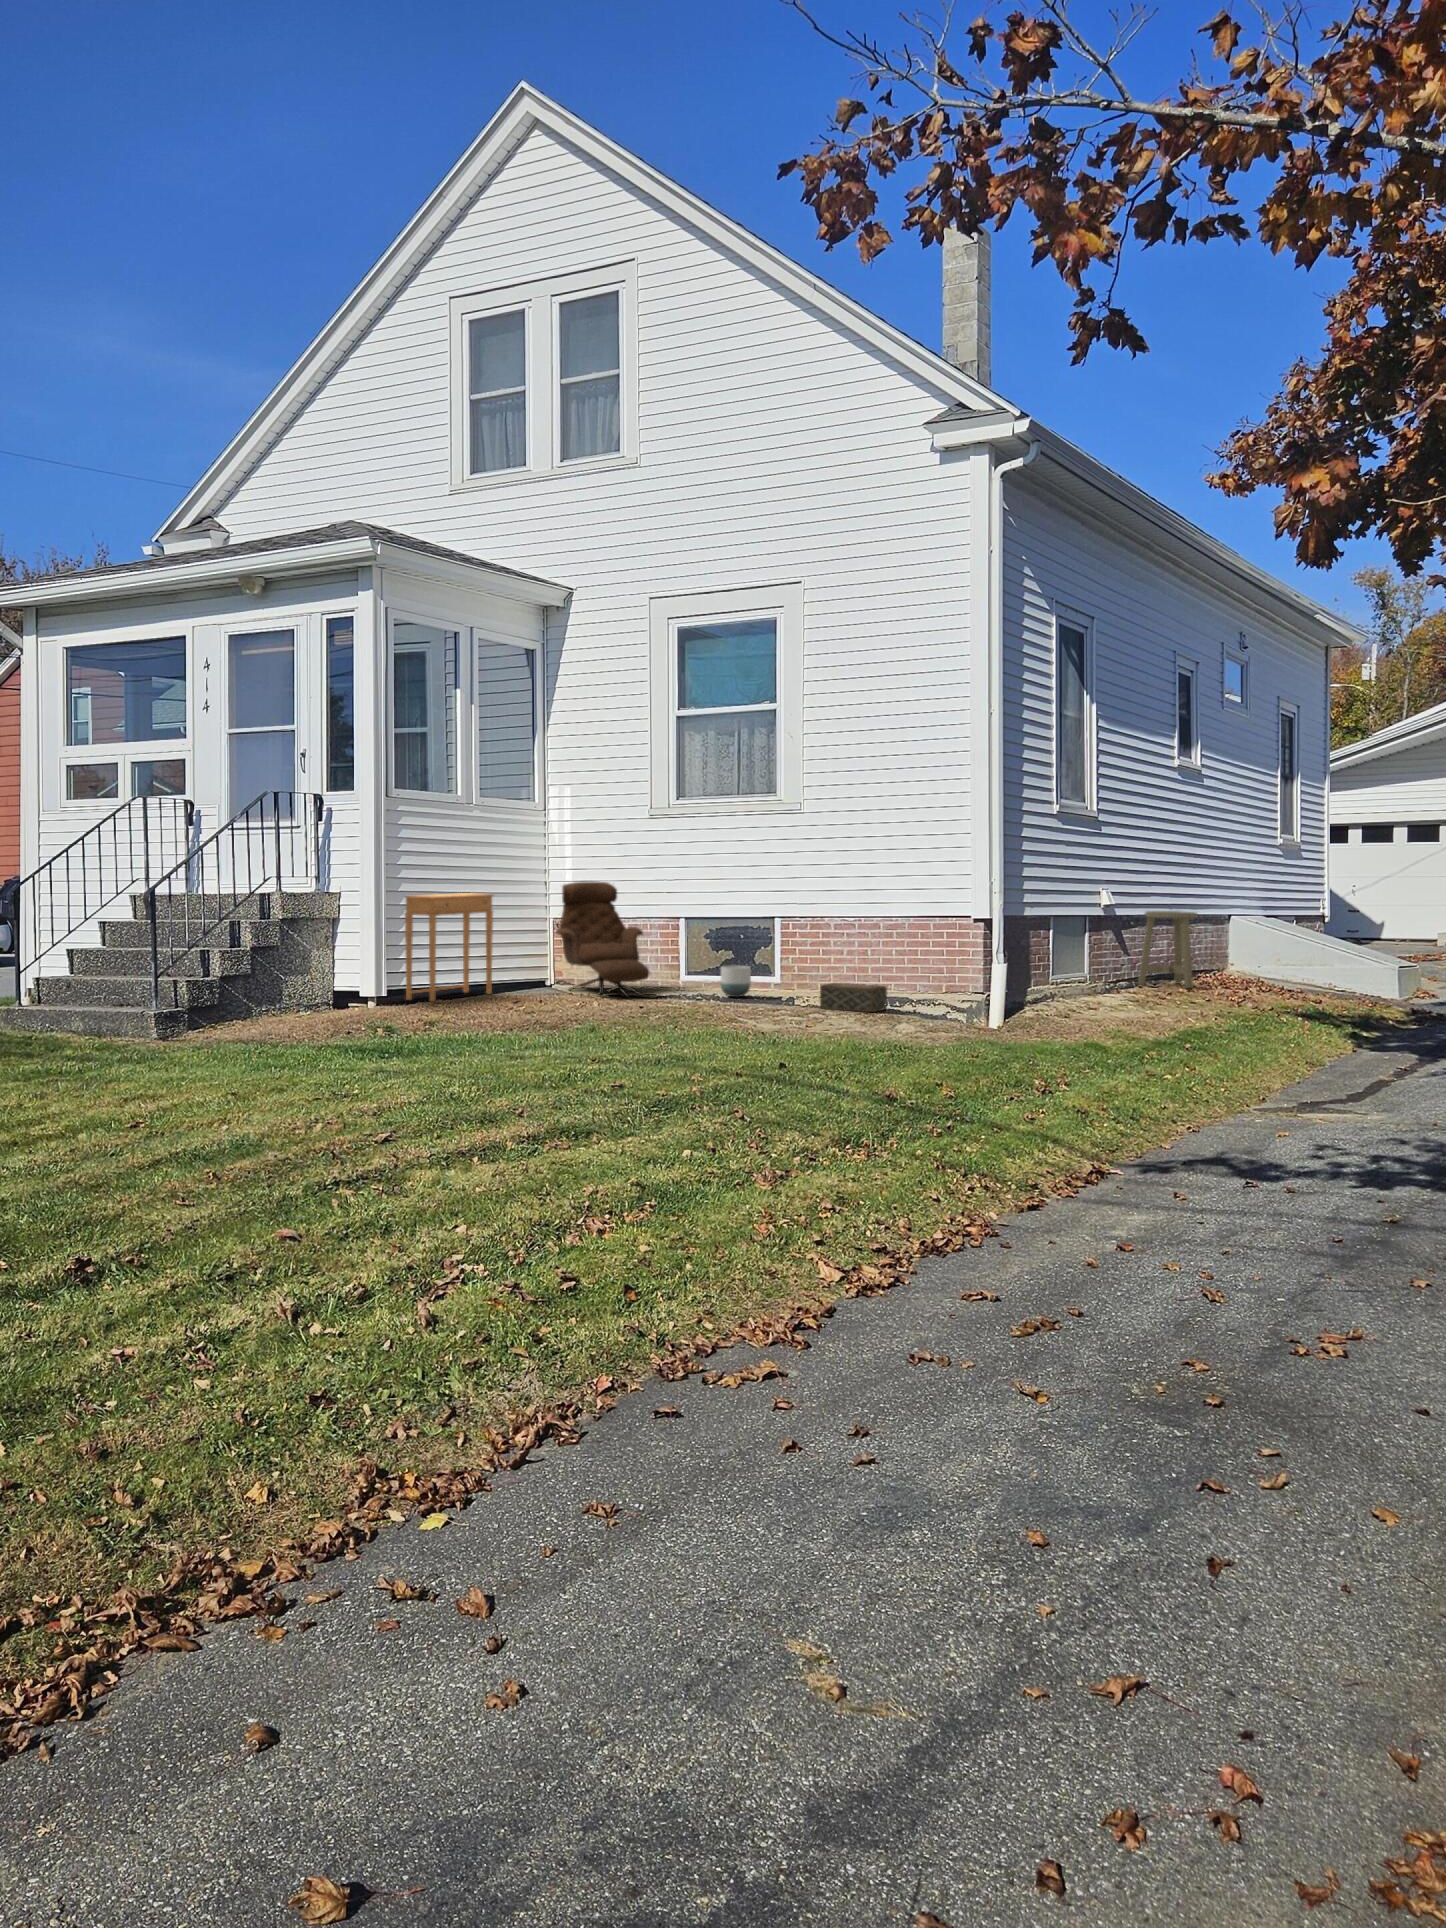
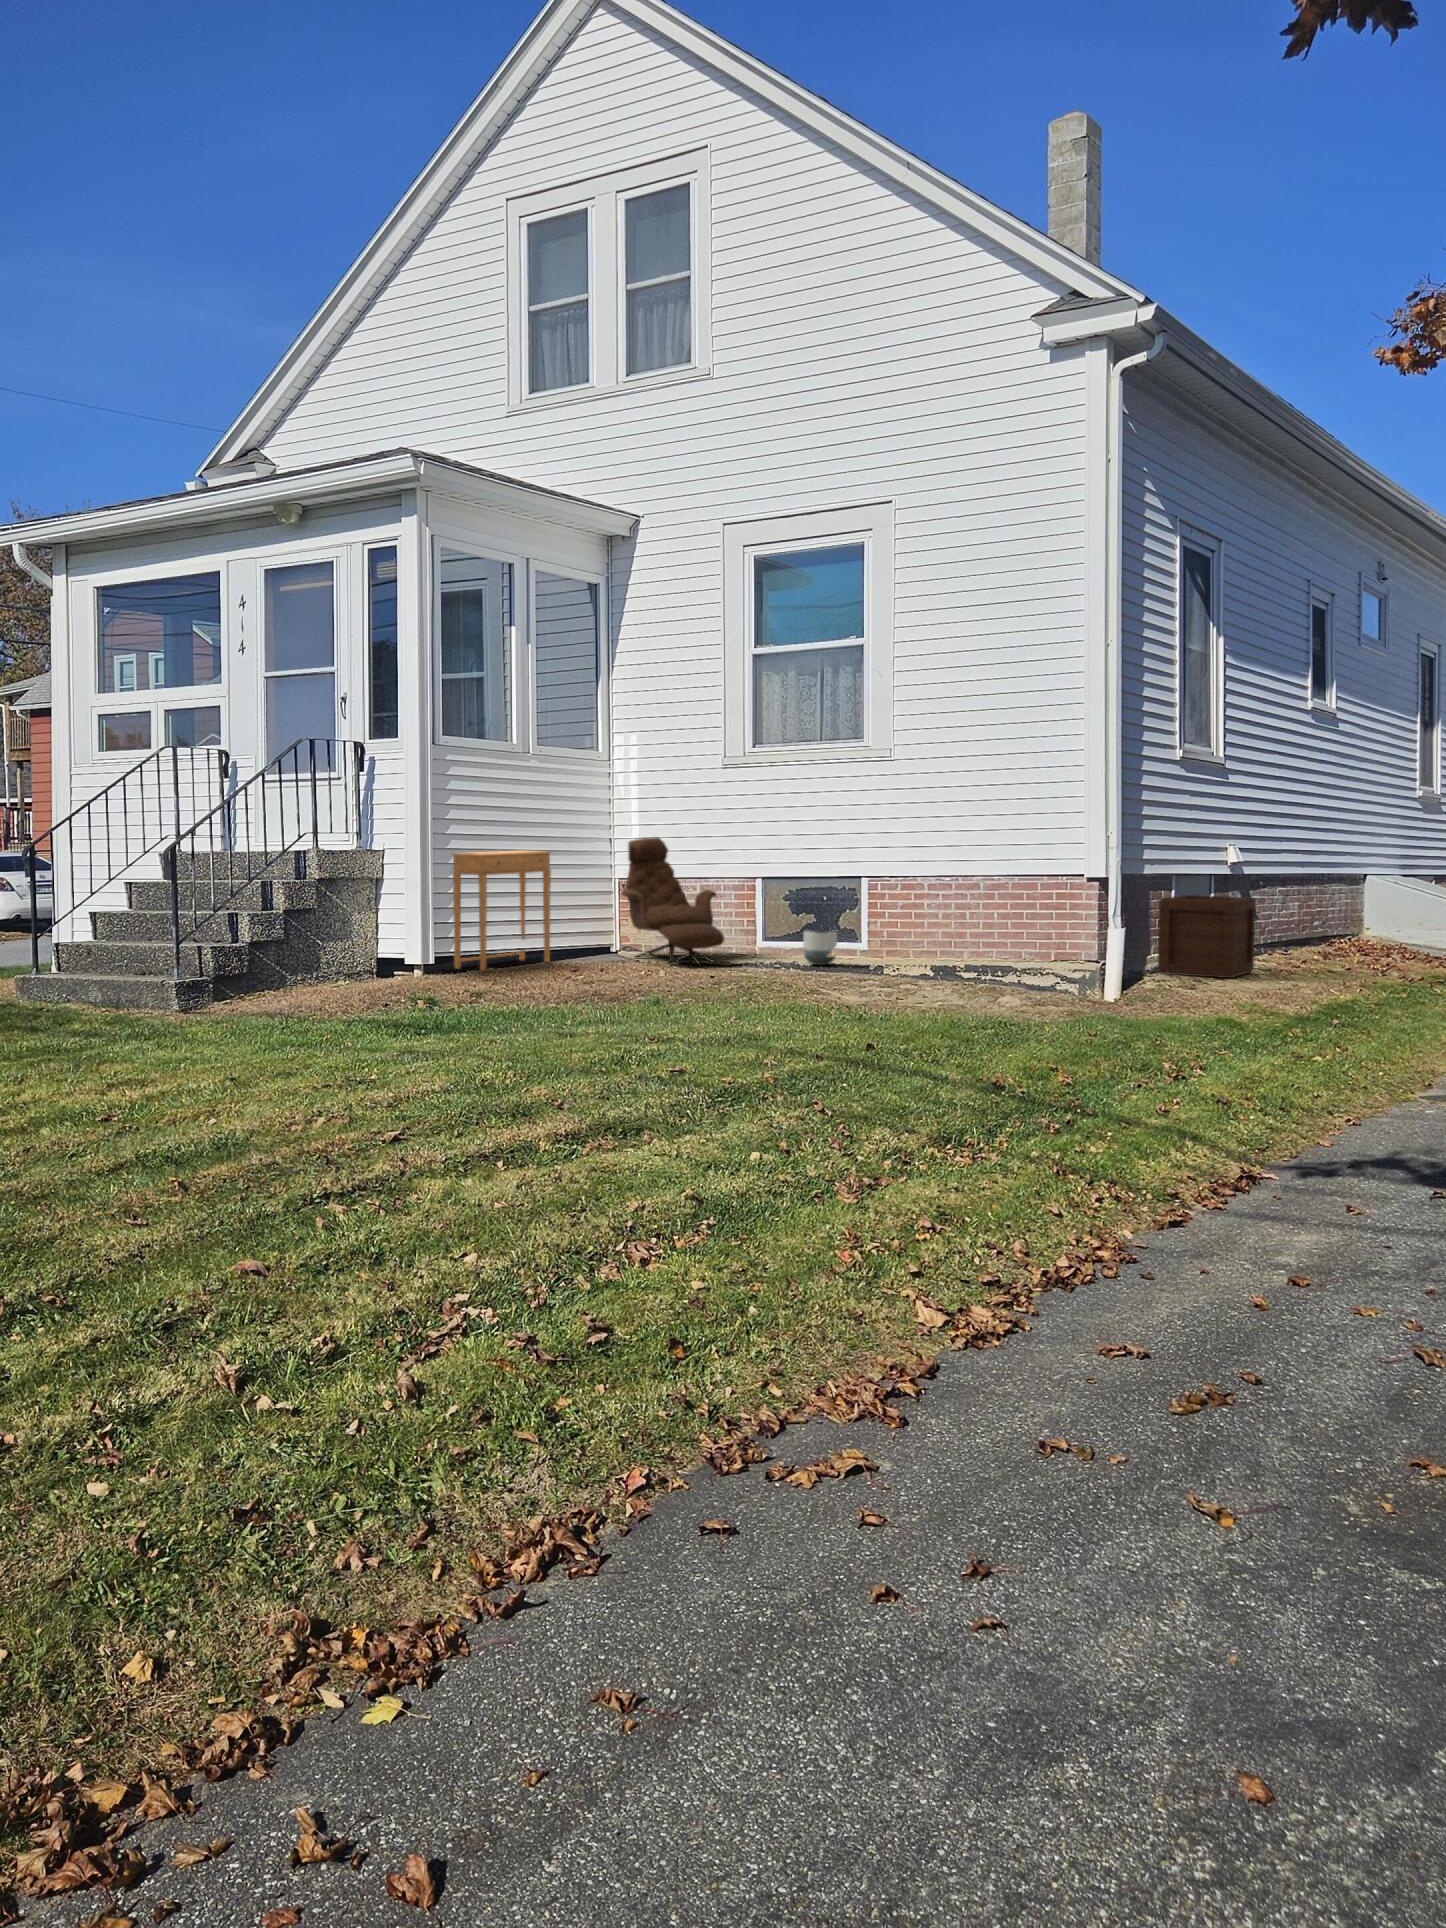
stool: present [1138,911,1198,988] -> none [1270,868,1339,954]
wooden crate: none [1035,935,1122,1009] -> present [1158,895,1256,978]
woven basket: present [820,983,887,1012] -> none [915,949,991,982]

